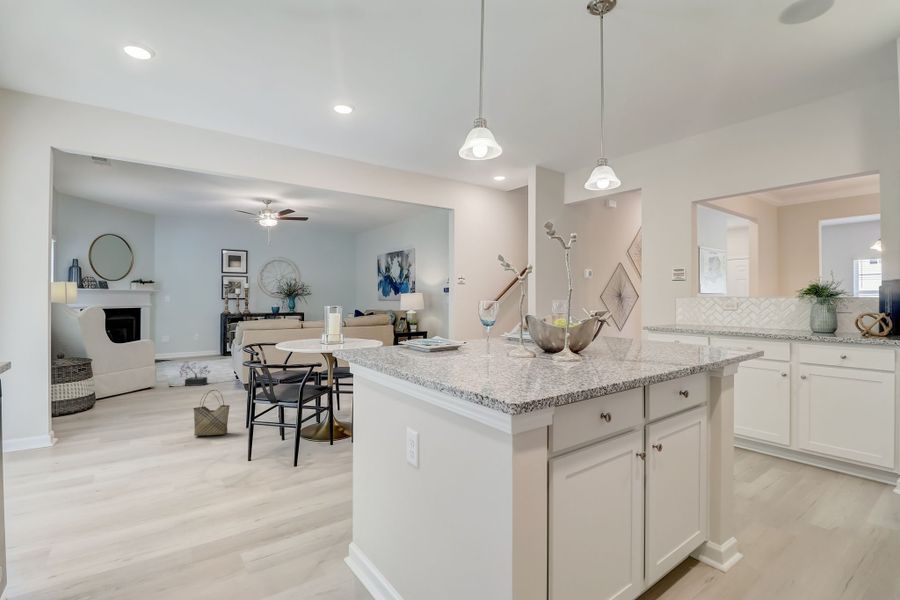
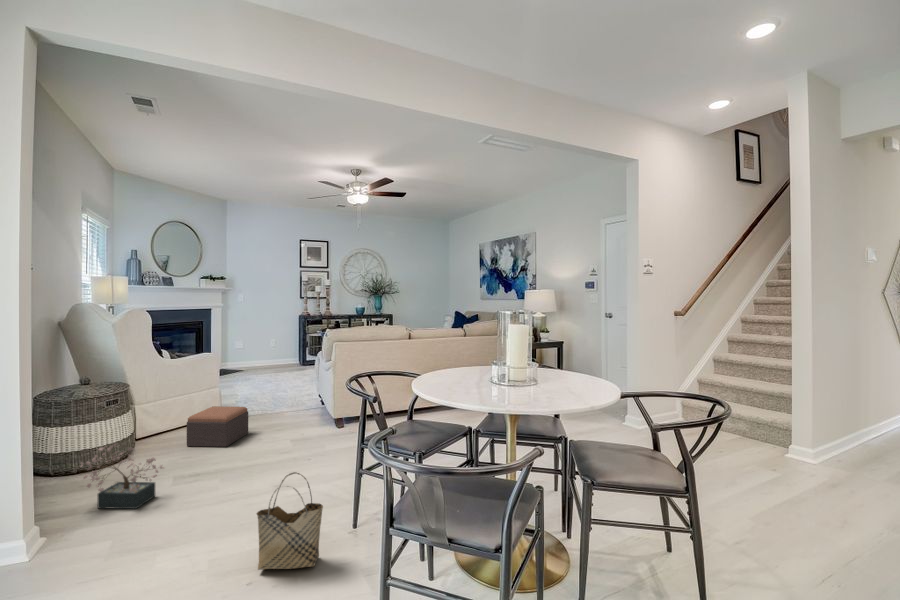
decorative plant: present [180,361,210,386] -> present [84,444,164,509]
footstool: none [137,374,181,400] -> present [187,406,248,447]

